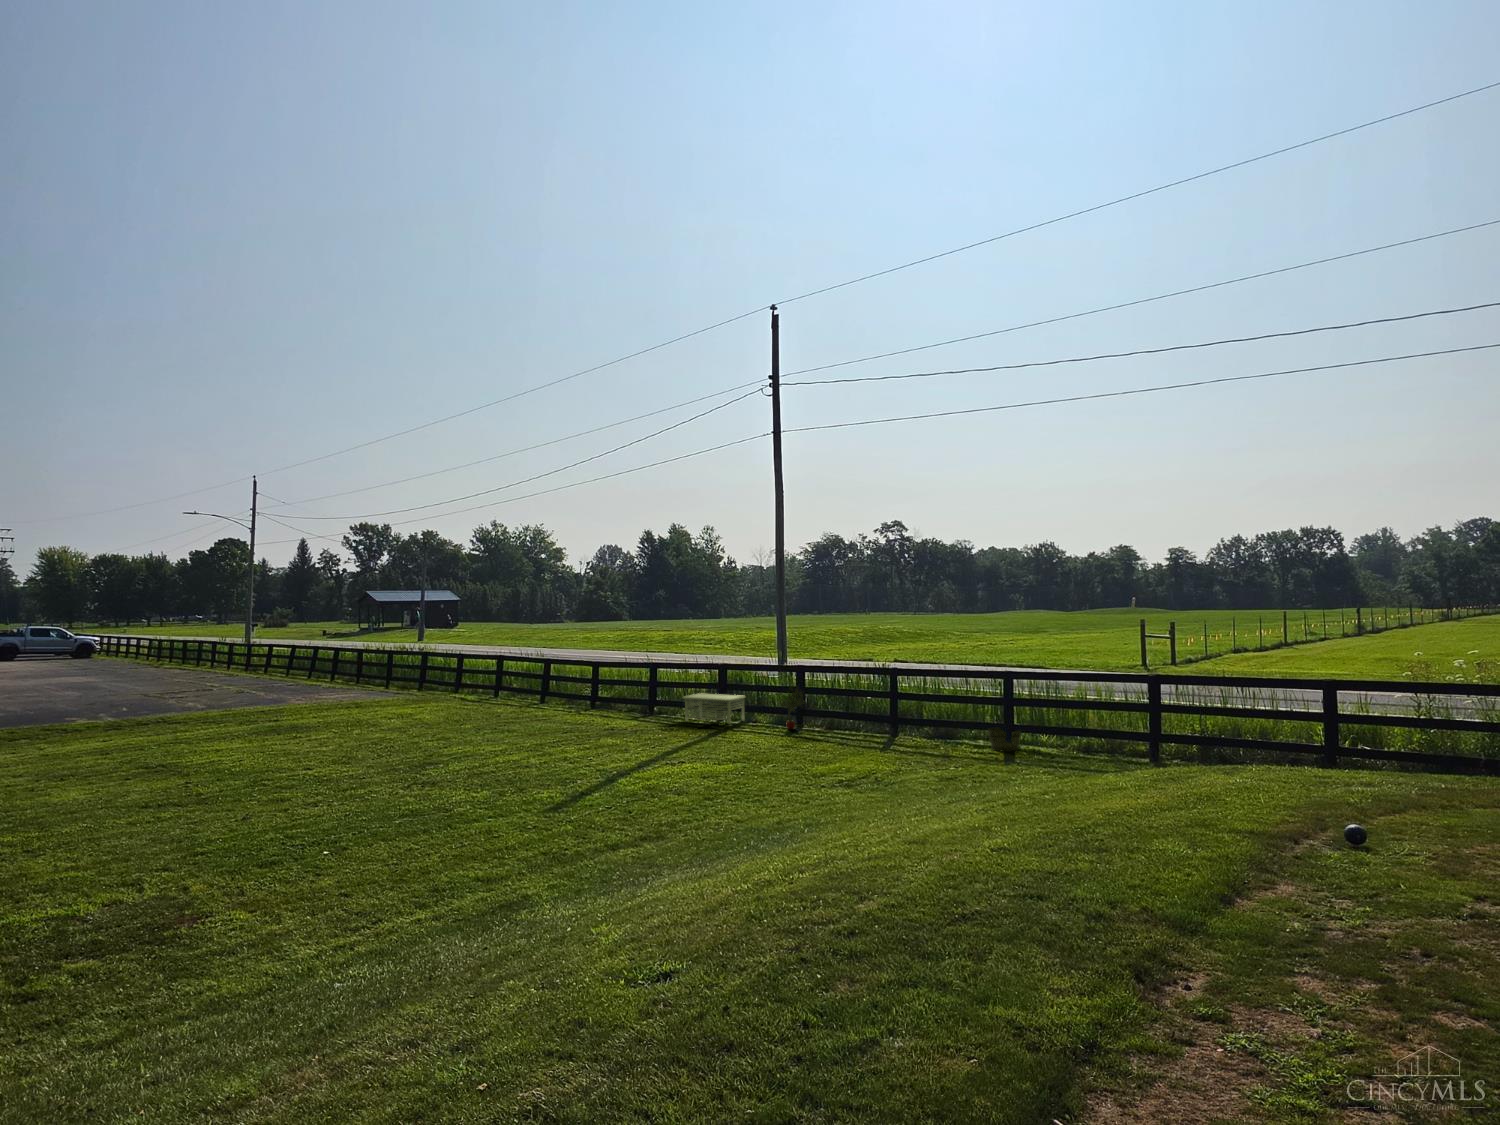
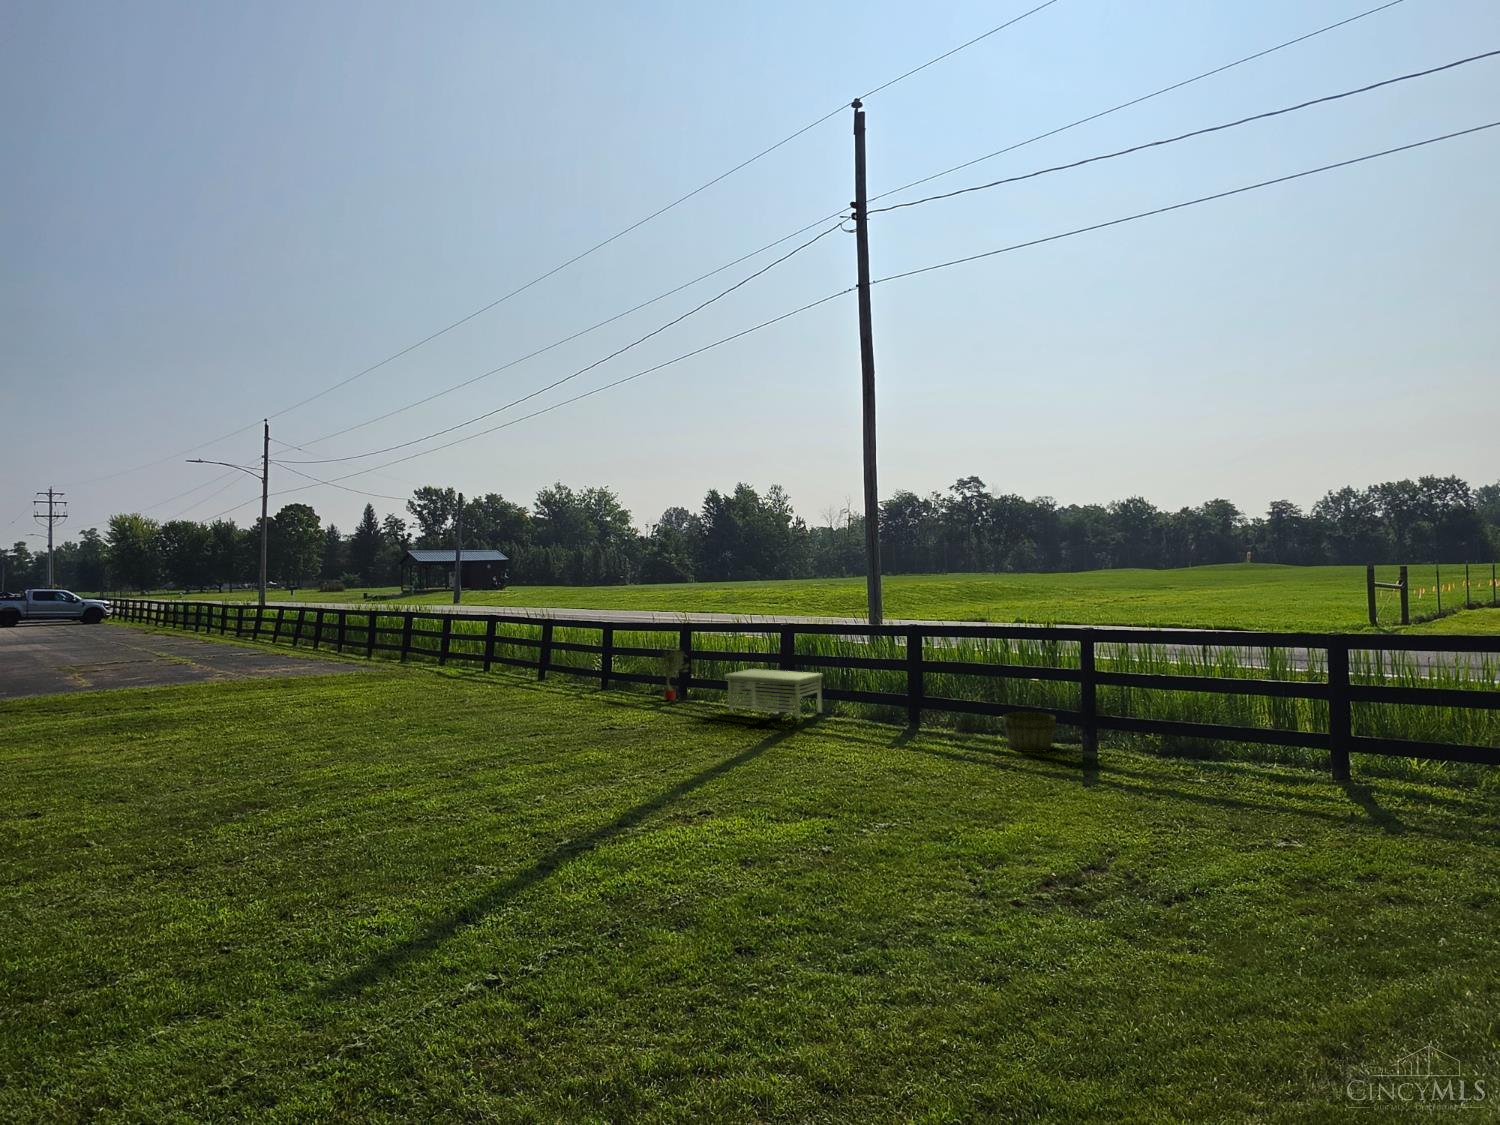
potted tree: present [779,687,804,730] -> present [657,644,688,701]
wooden bucket: present [988,727,1021,752] -> present [1003,709,1056,752]

